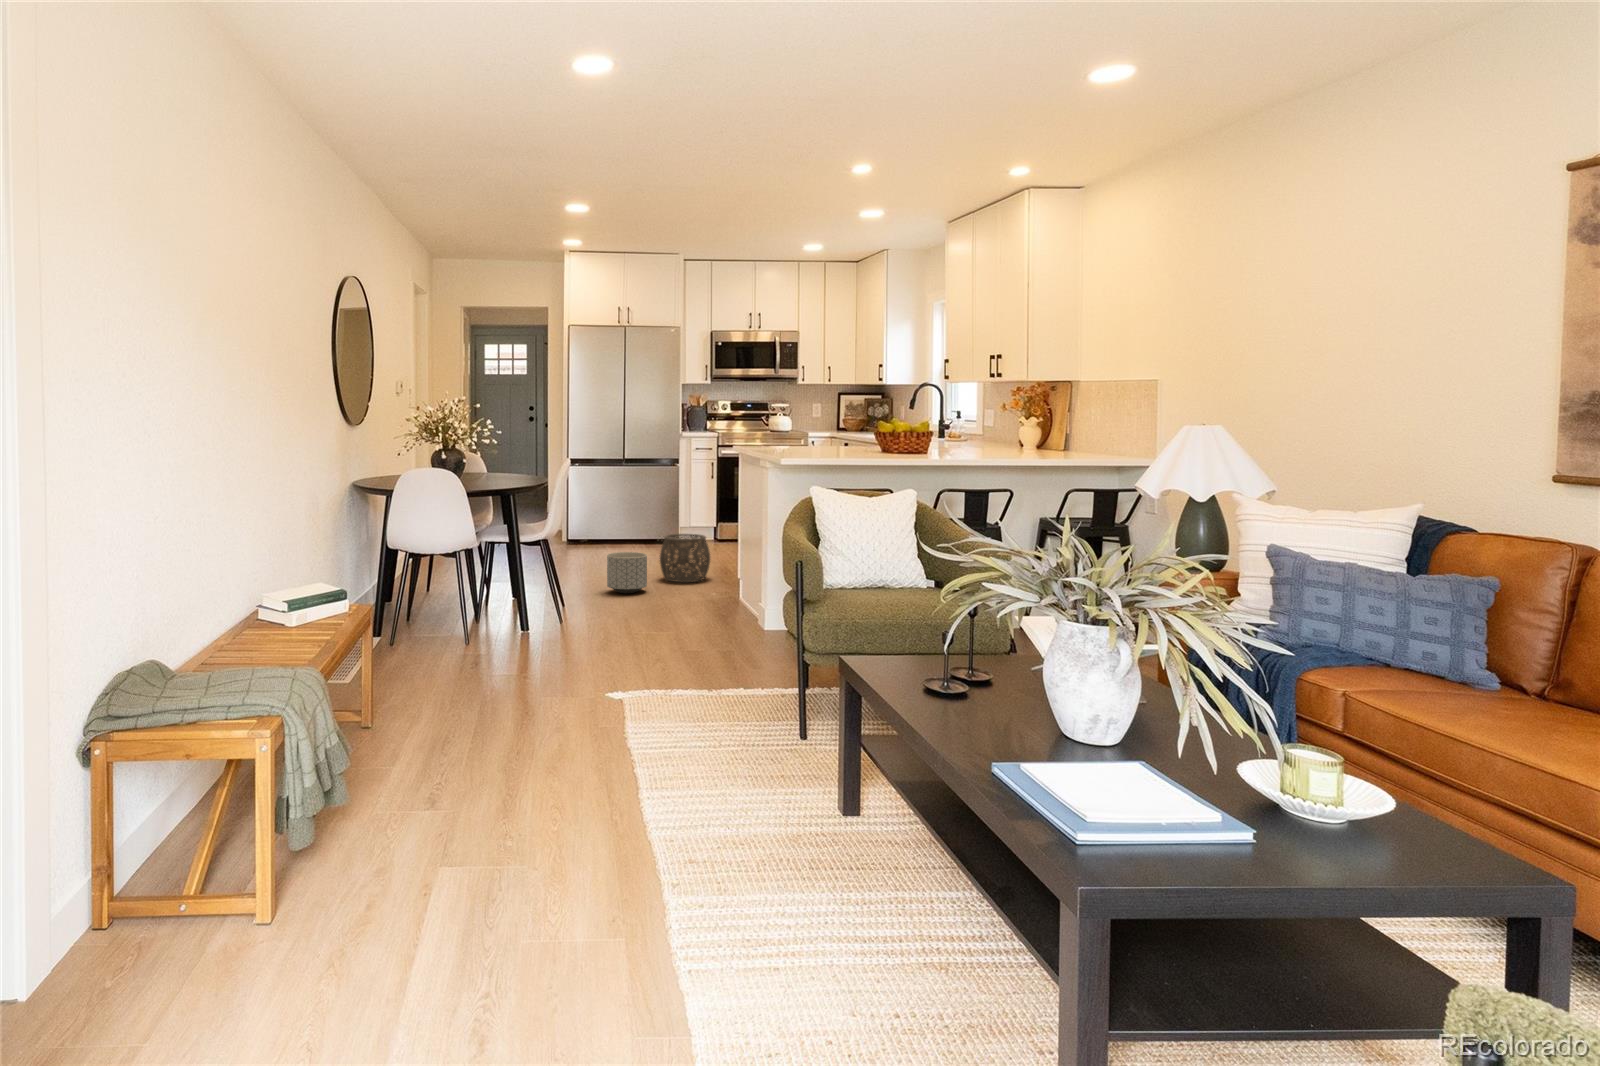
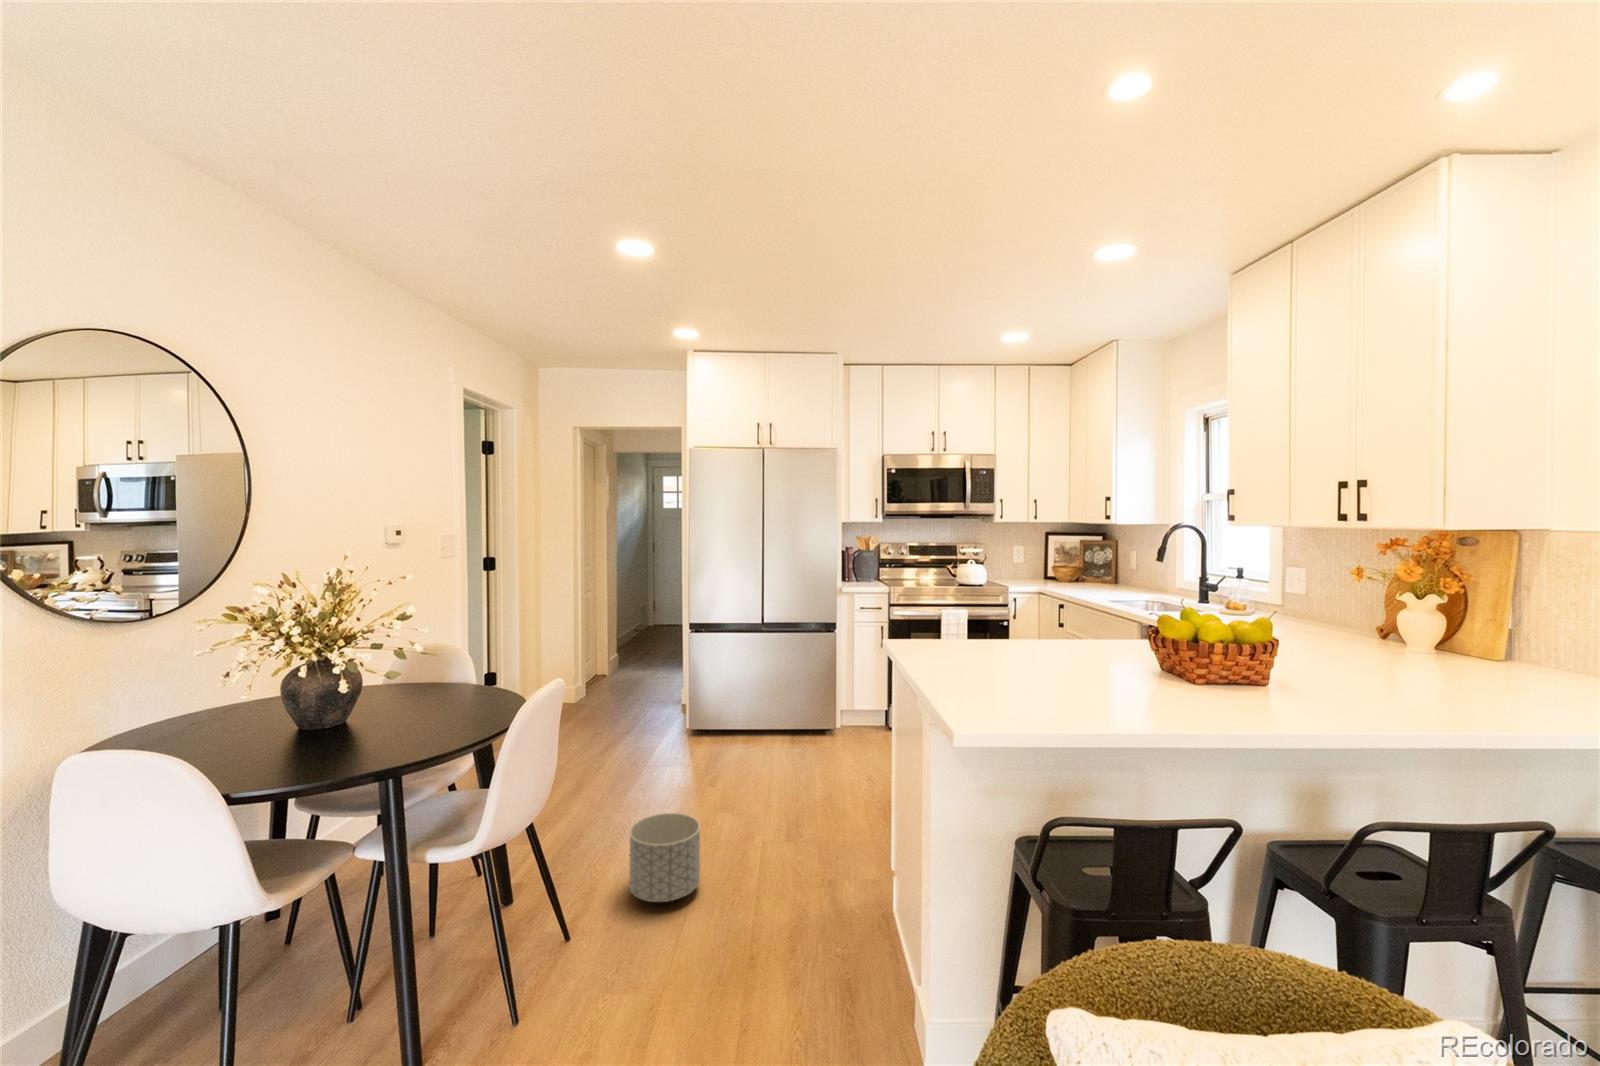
woven basket: present [660,534,710,583] -> none [746,764,831,864]

